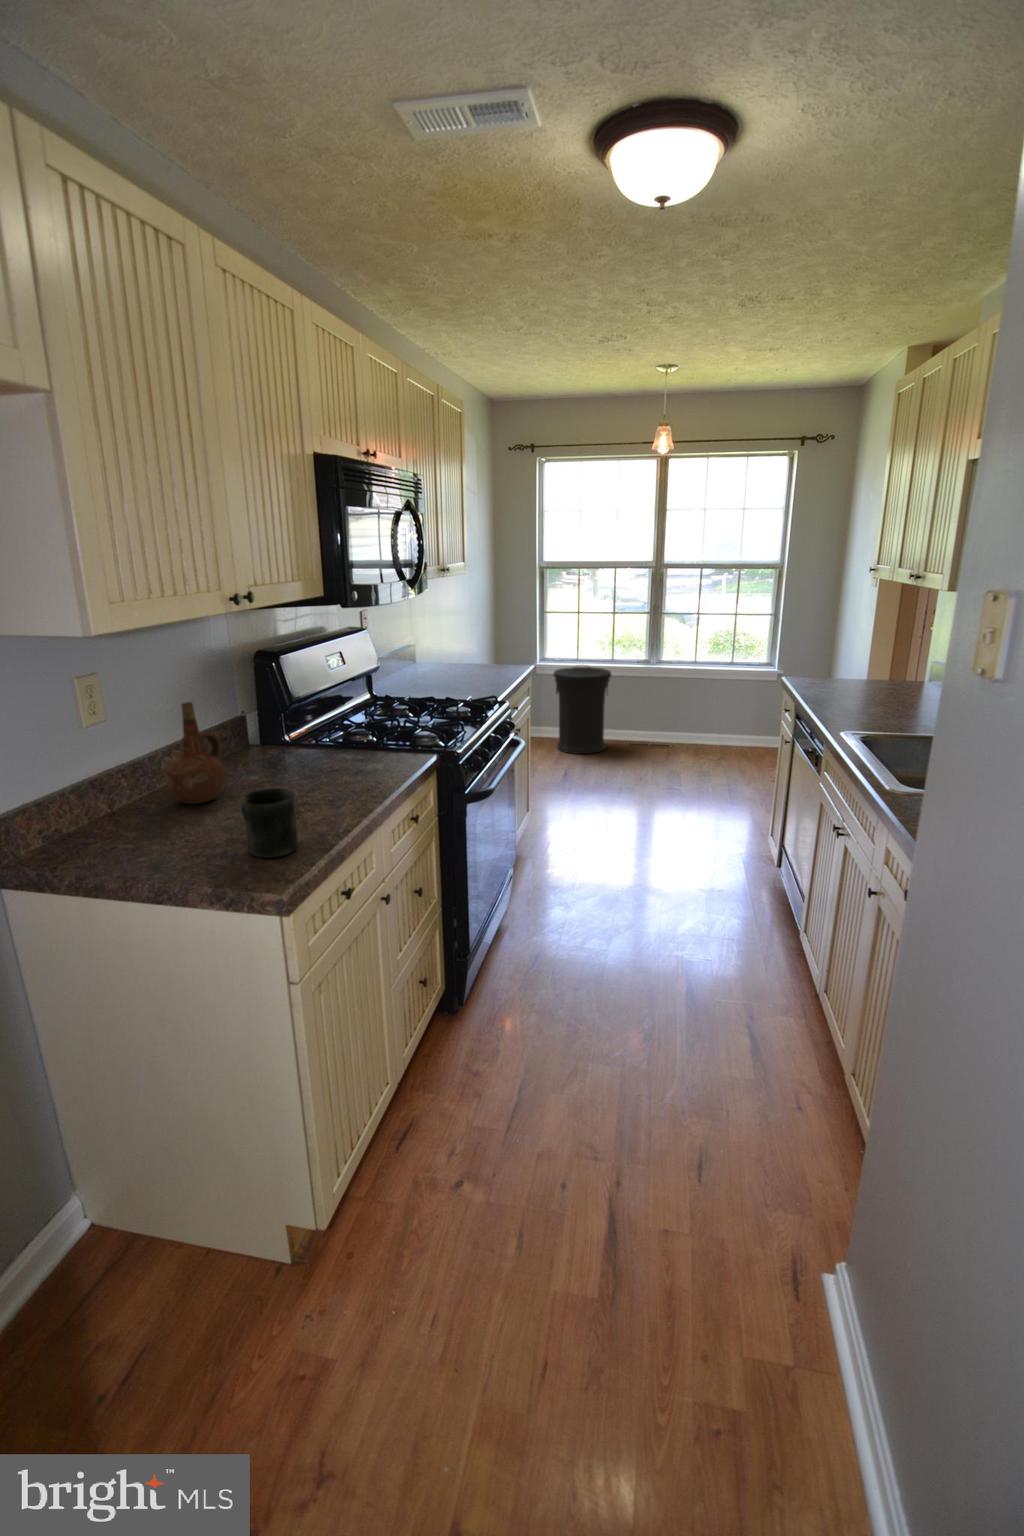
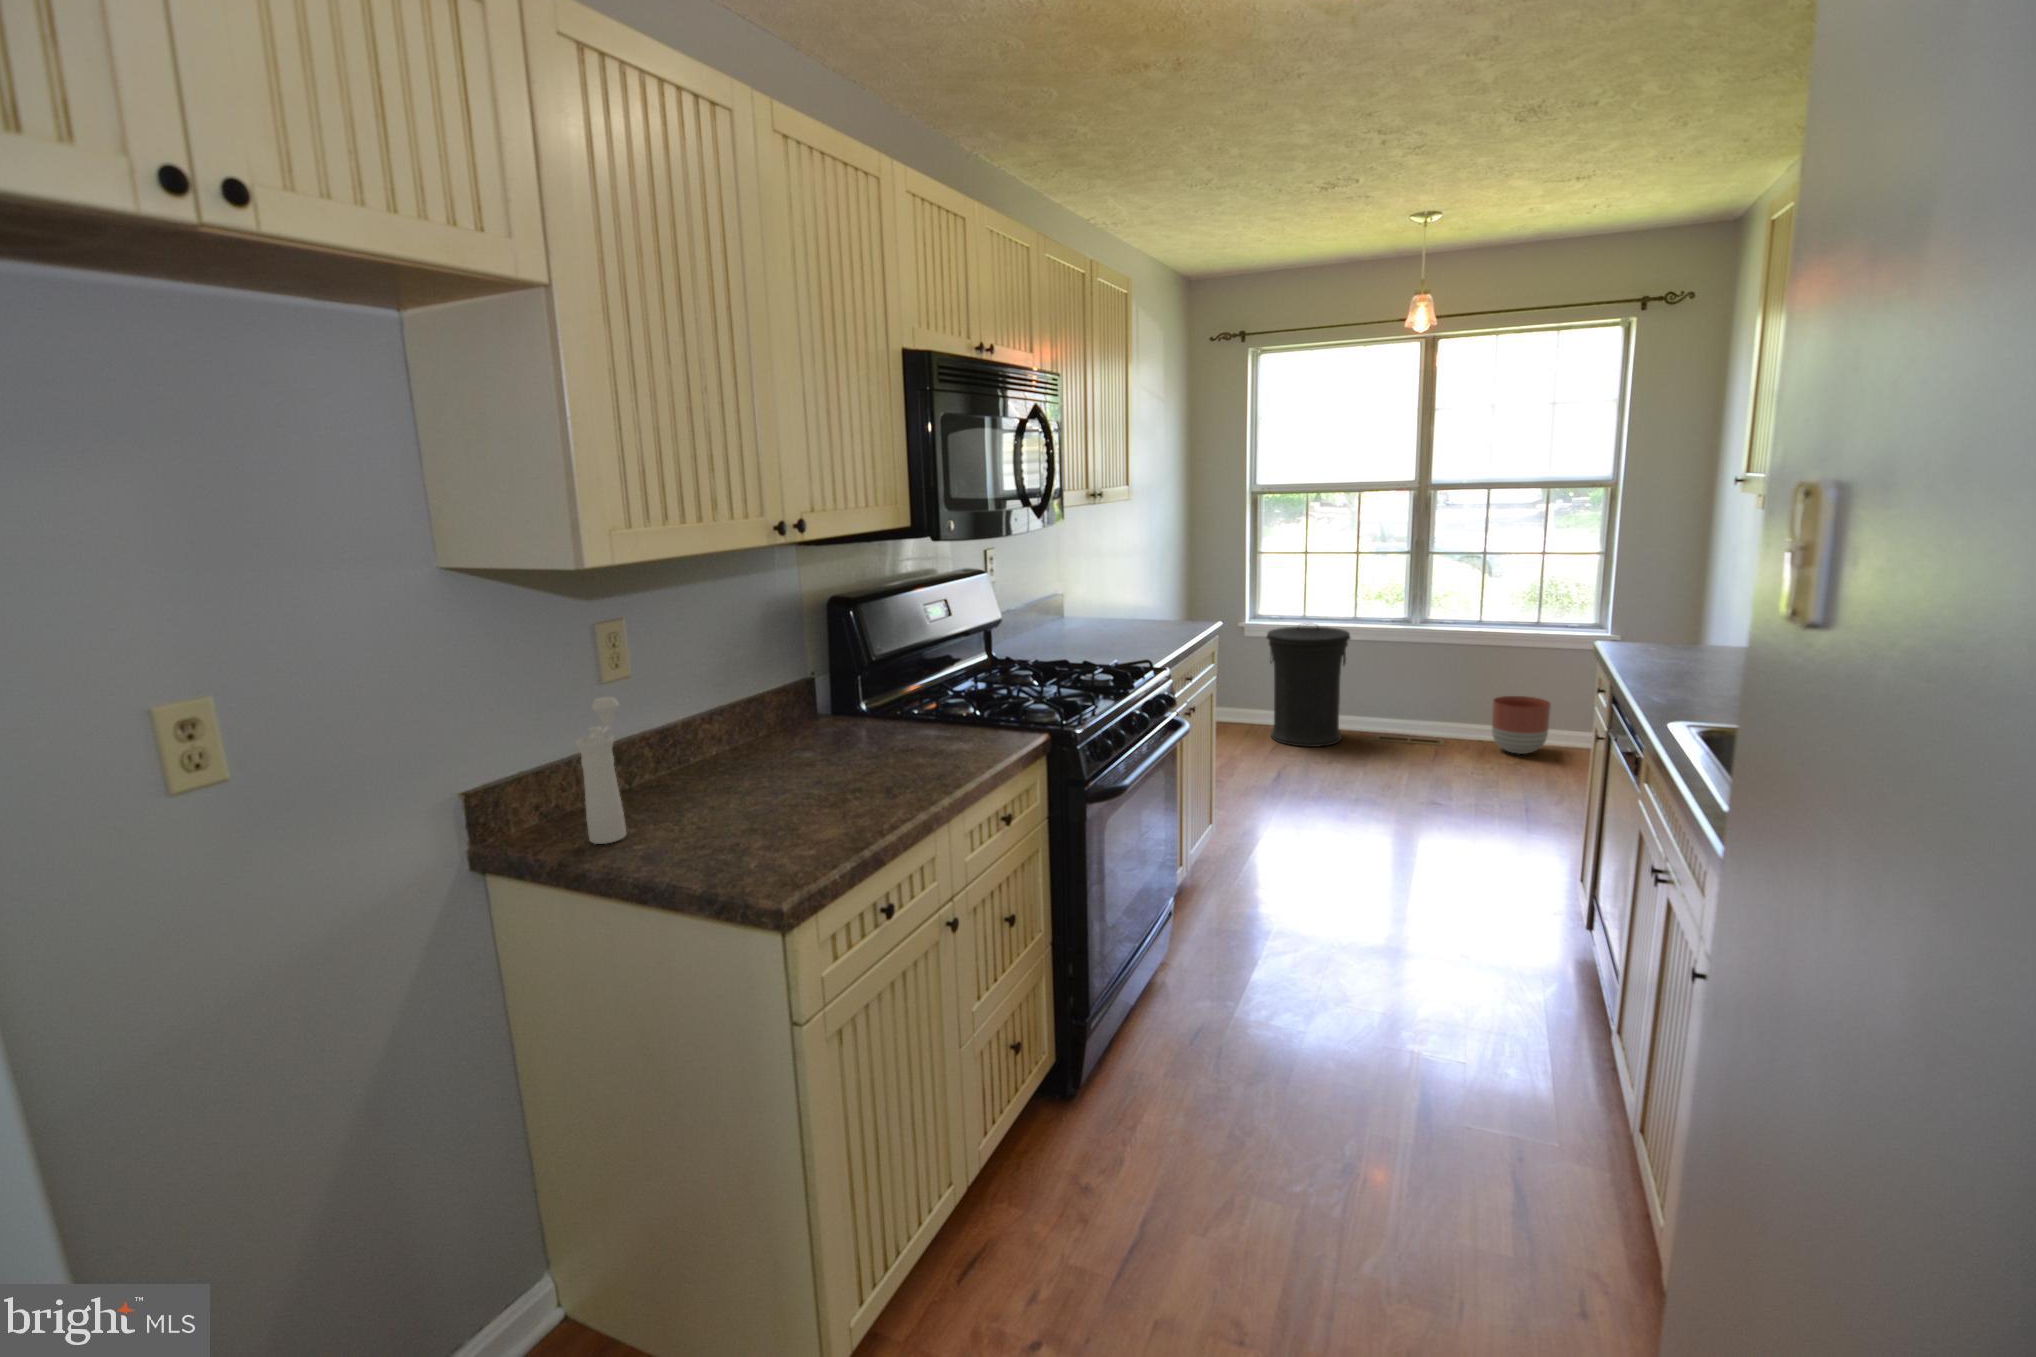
ceramic pitcher: present [166,702,225,804] -> none [694,656,765,782]
planter: none [704,714,741,753] -> present [1492,696,1551,754]
pepper mill: none [80,739,128,860] -> present [575,697,626,844]
mug: present [241,788,298,858] -> none [753,765,824,854]

